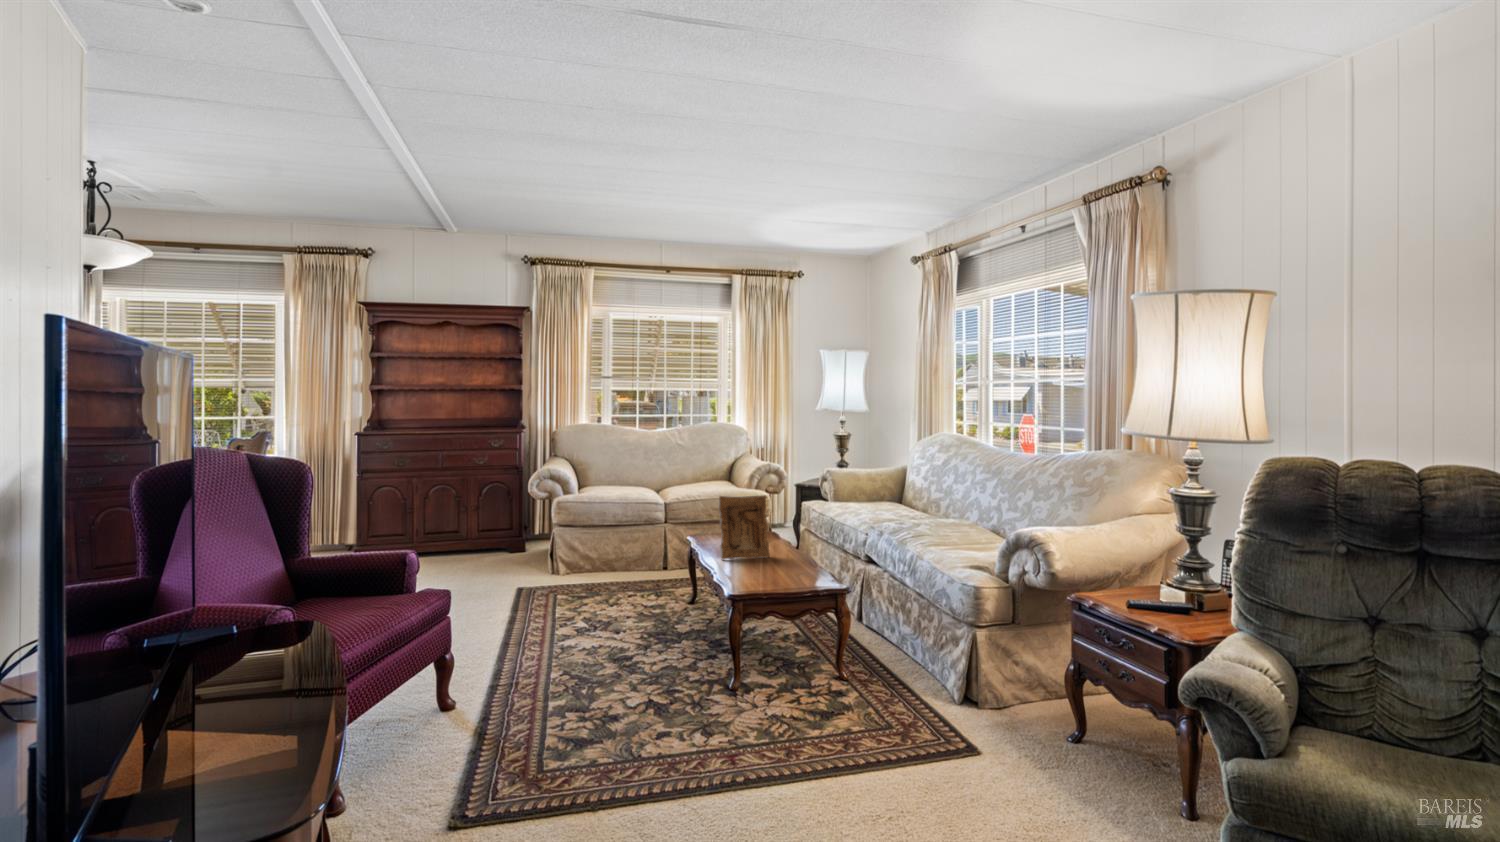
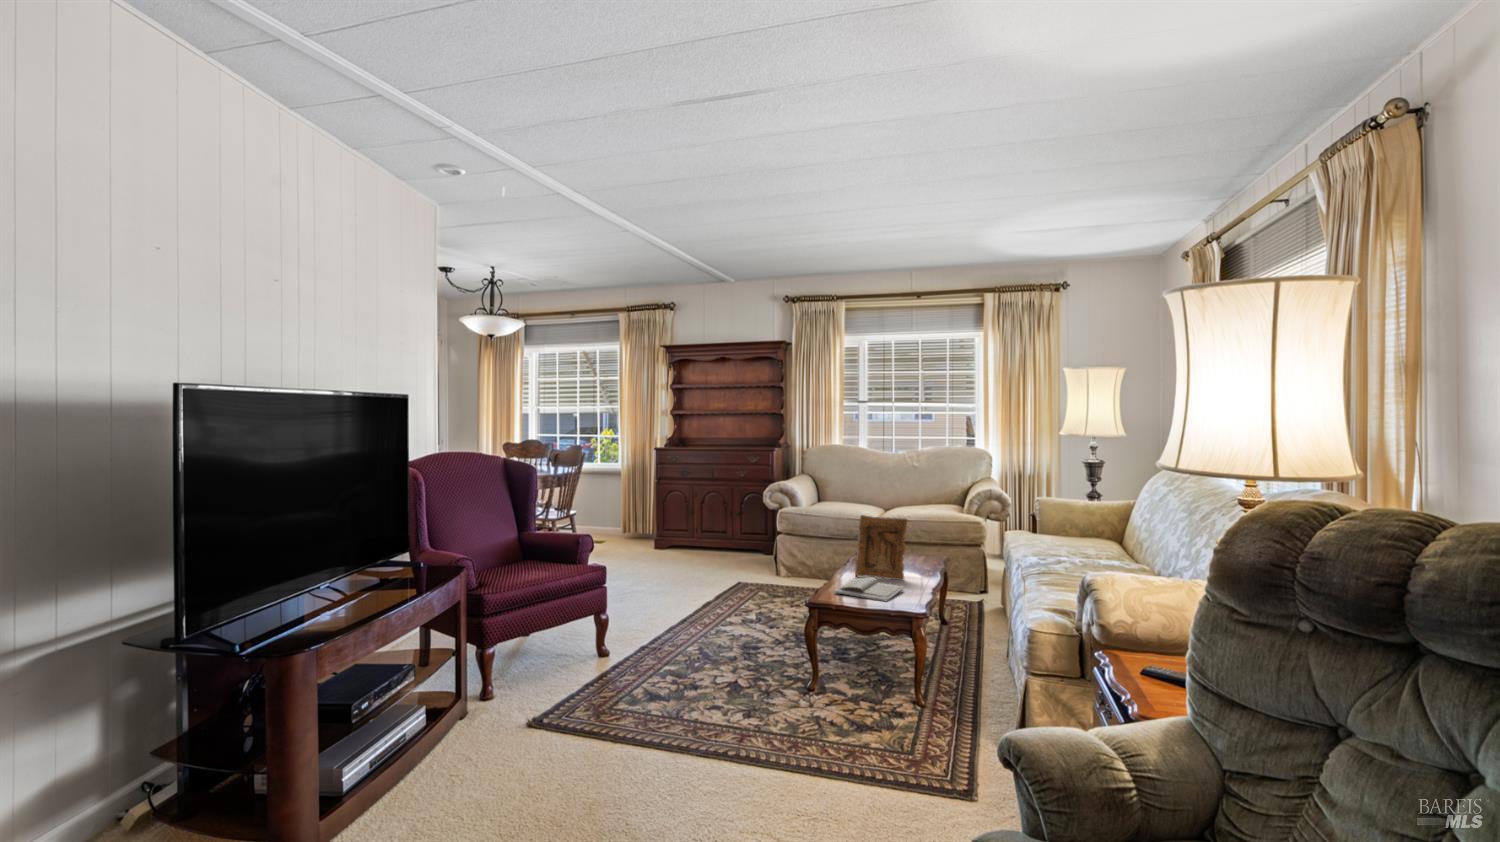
book: none [734,559,792,581] -> present [835,578,904,601]

